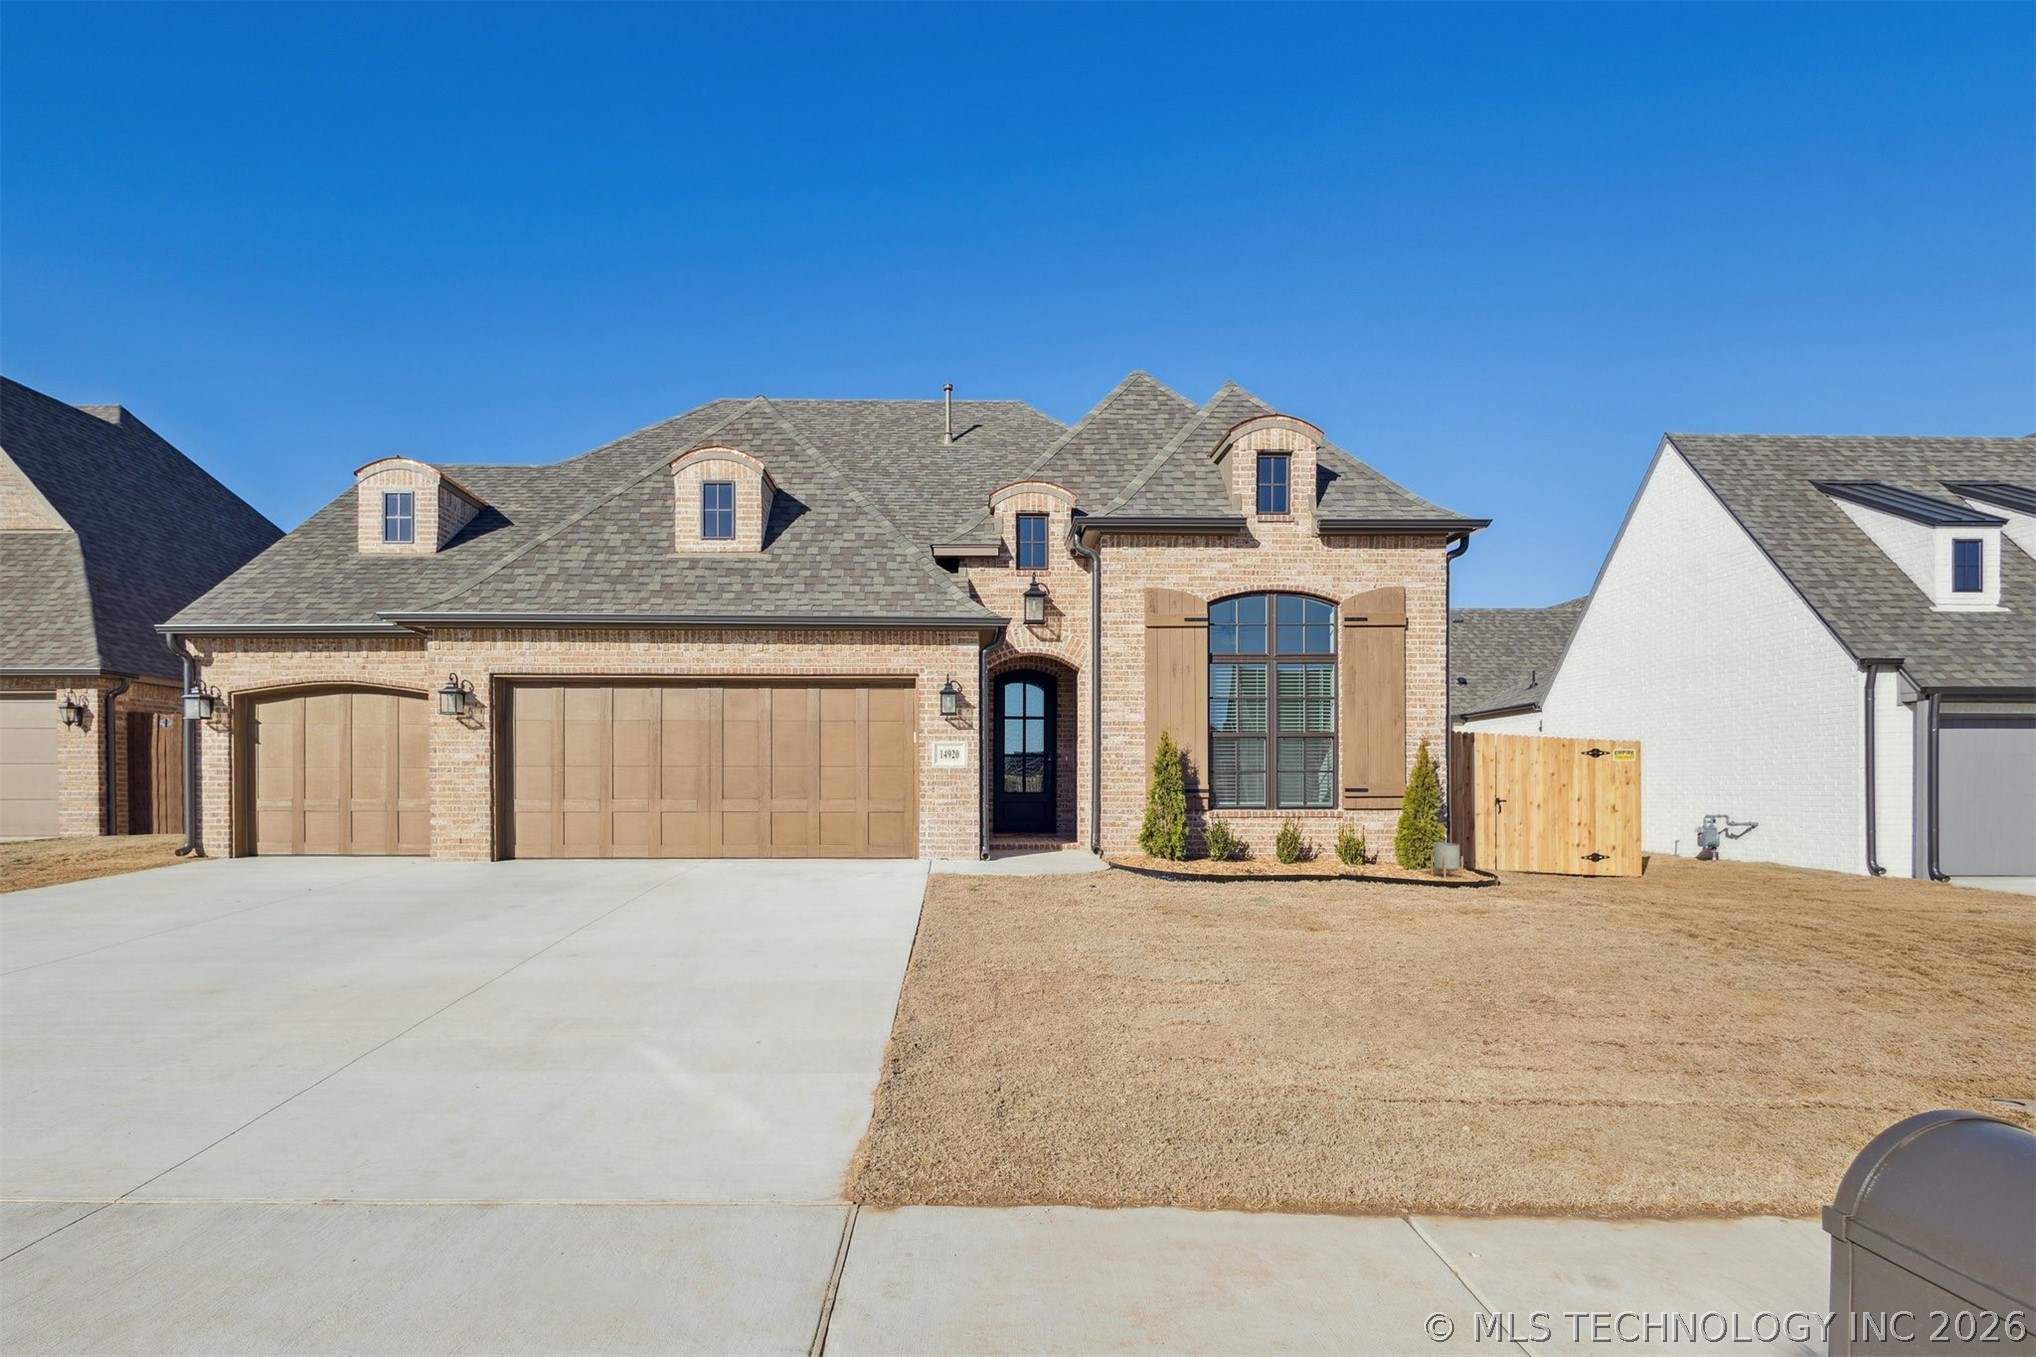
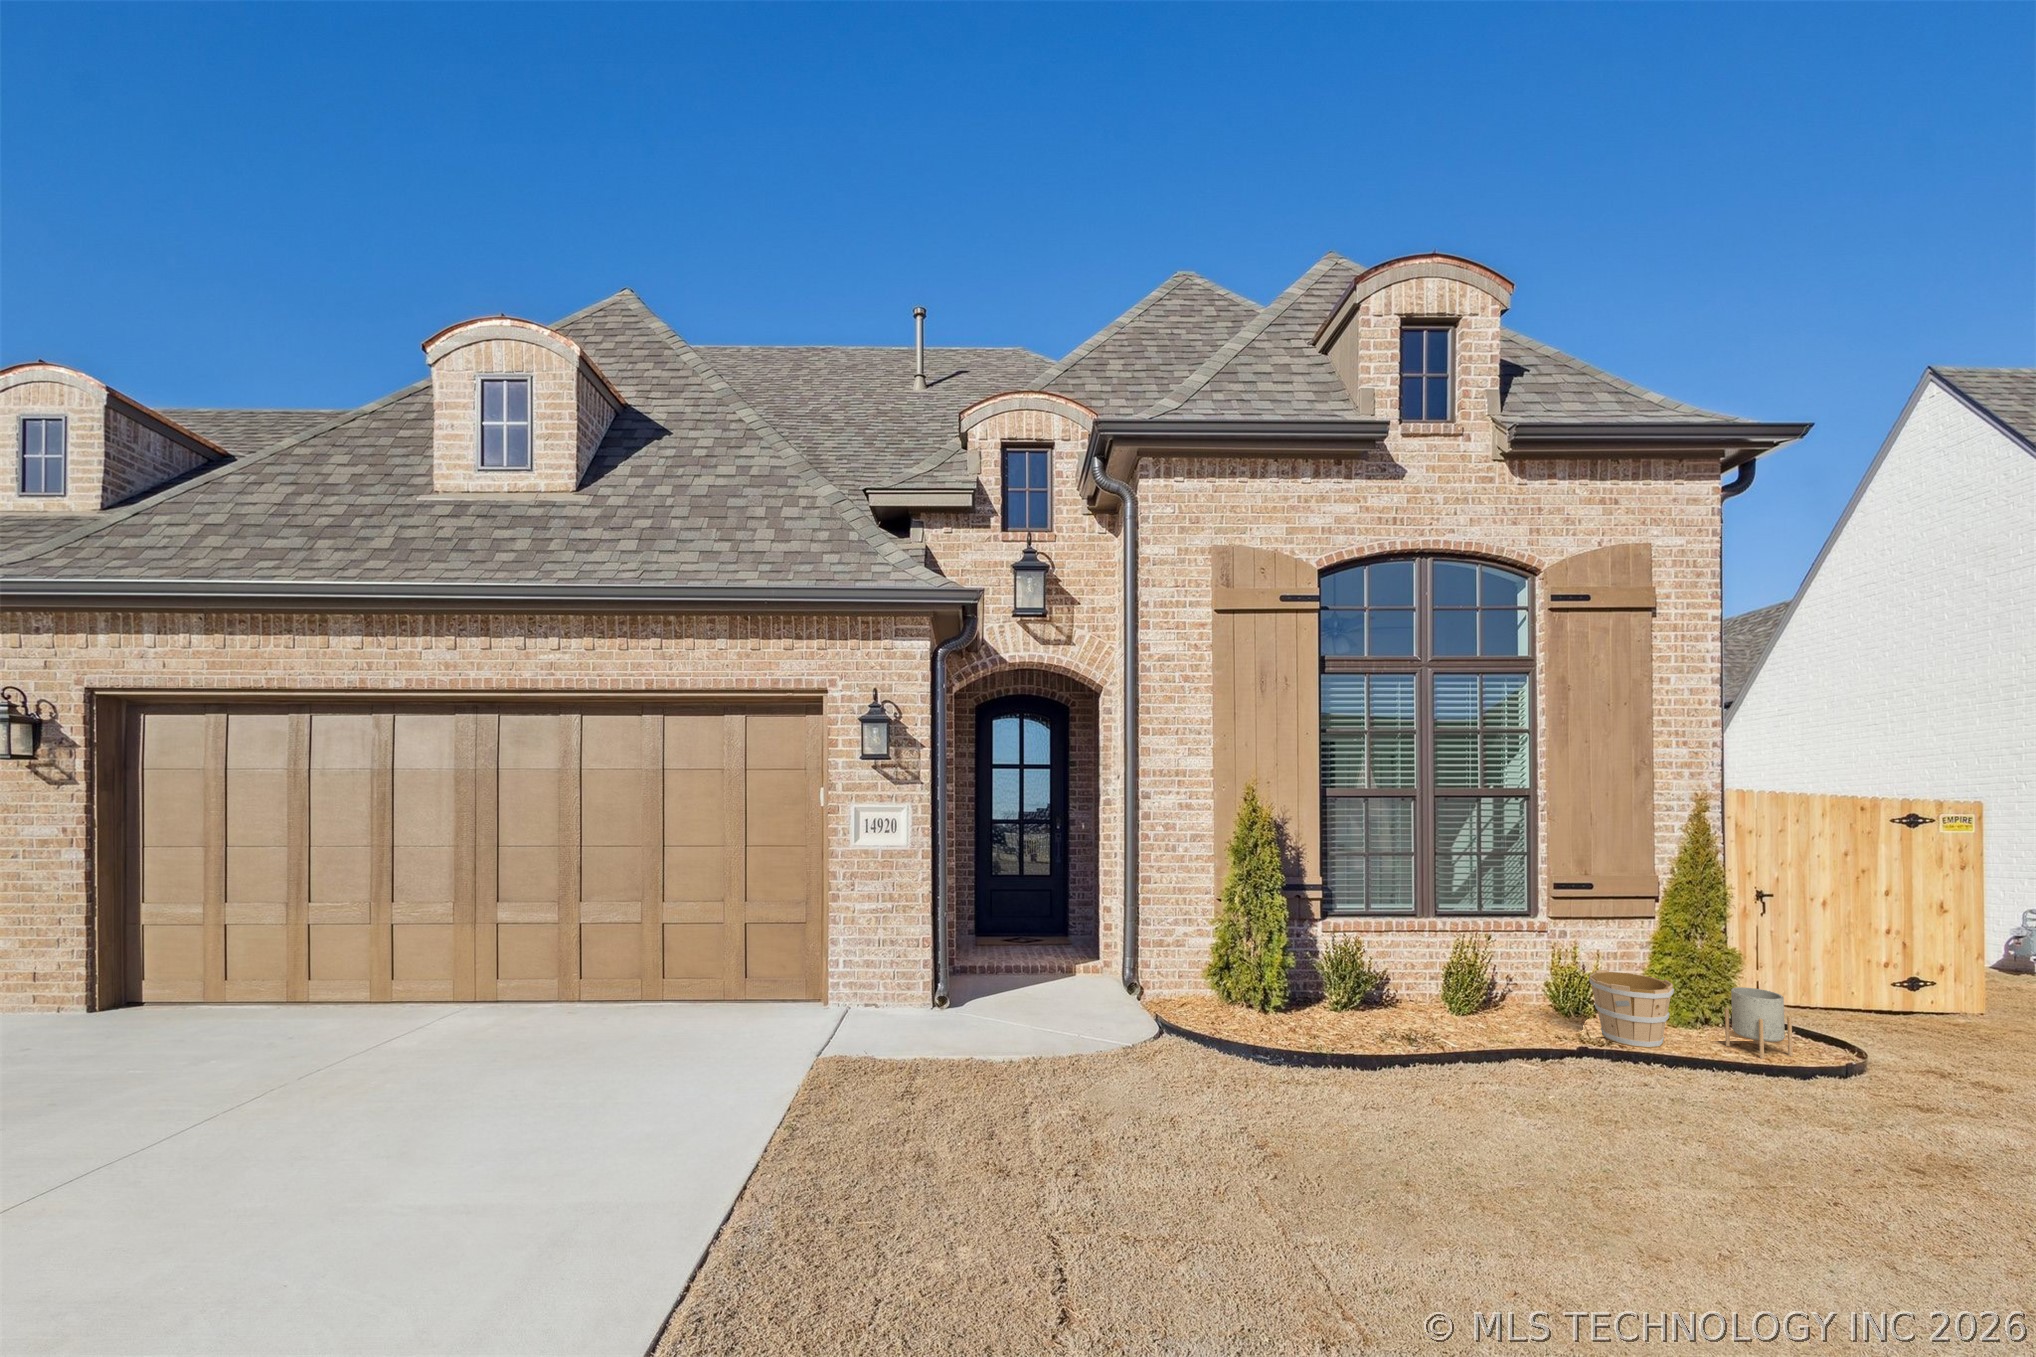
wooden bucket: none [1360,836,1403,876] -> present [1589,970,1674,1048]

